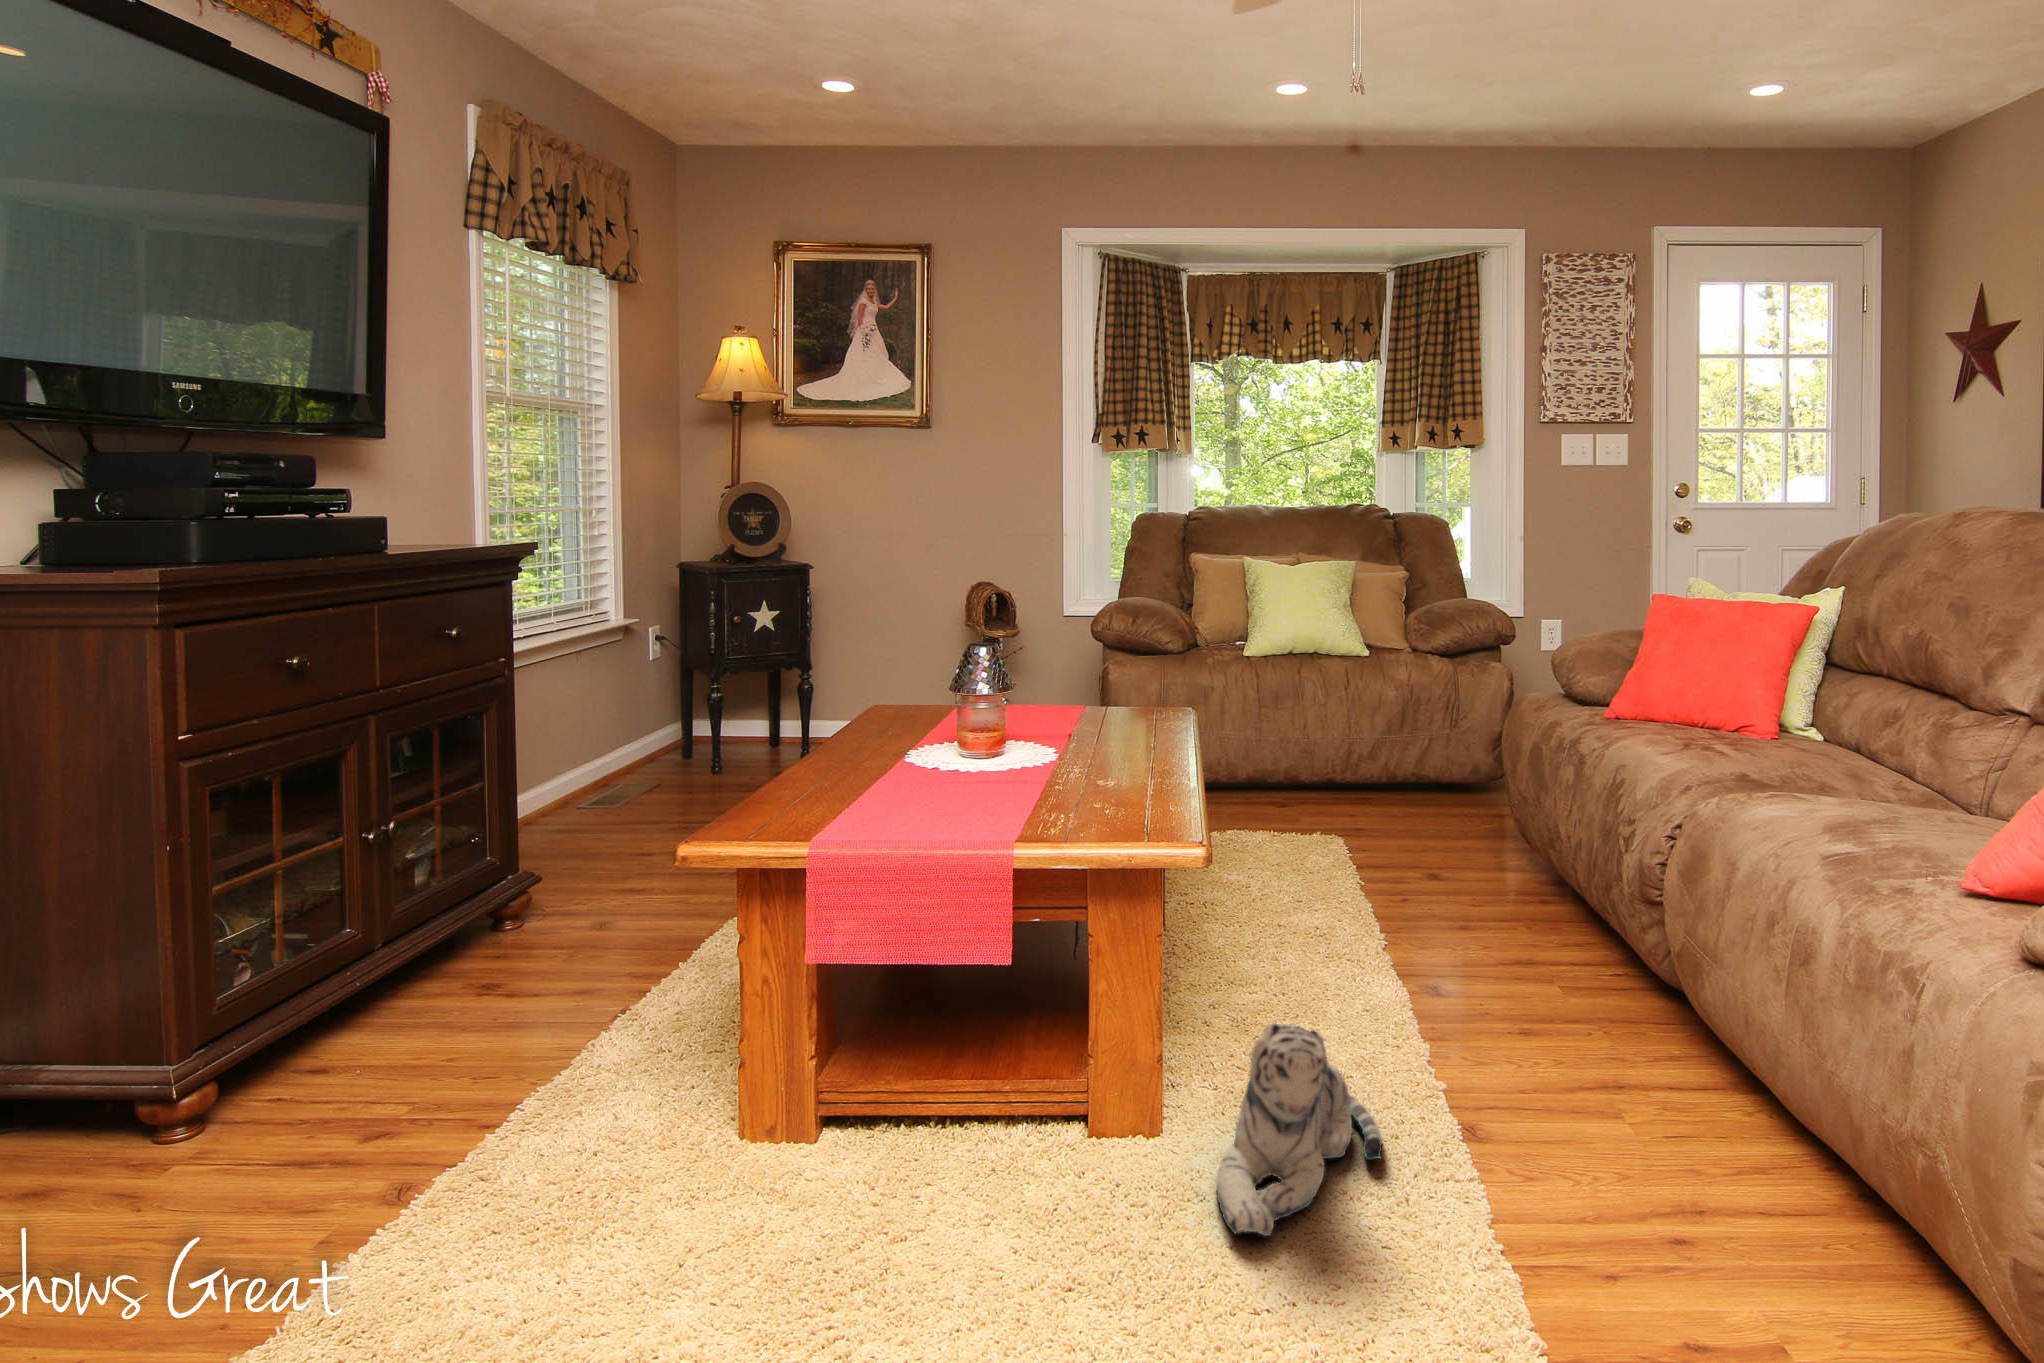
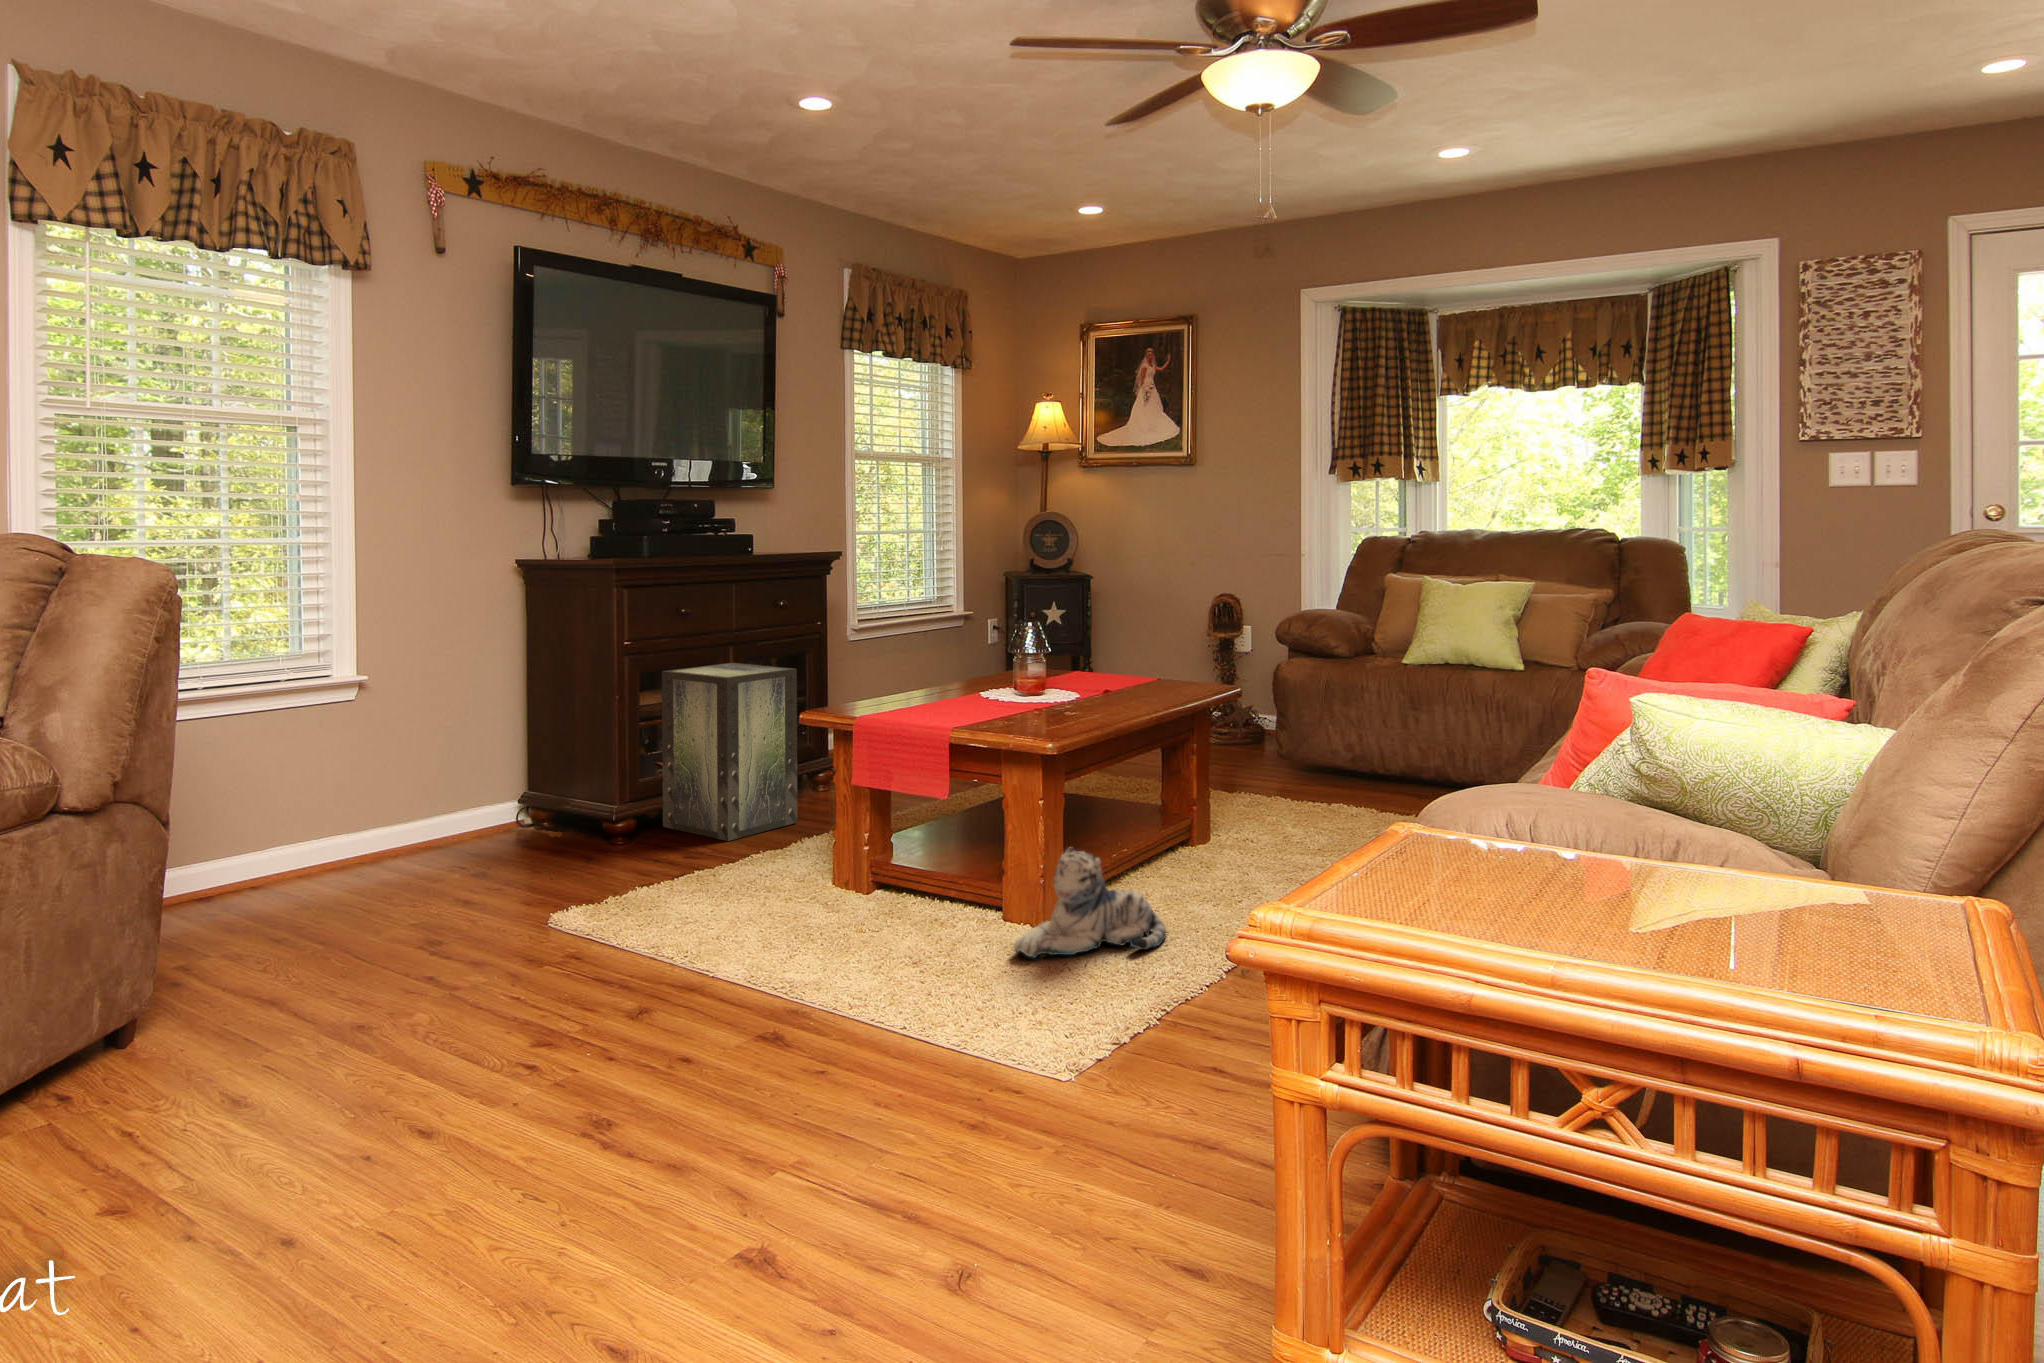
storage box: none [244,755,544,1106] -> present [662,663,797,841]

